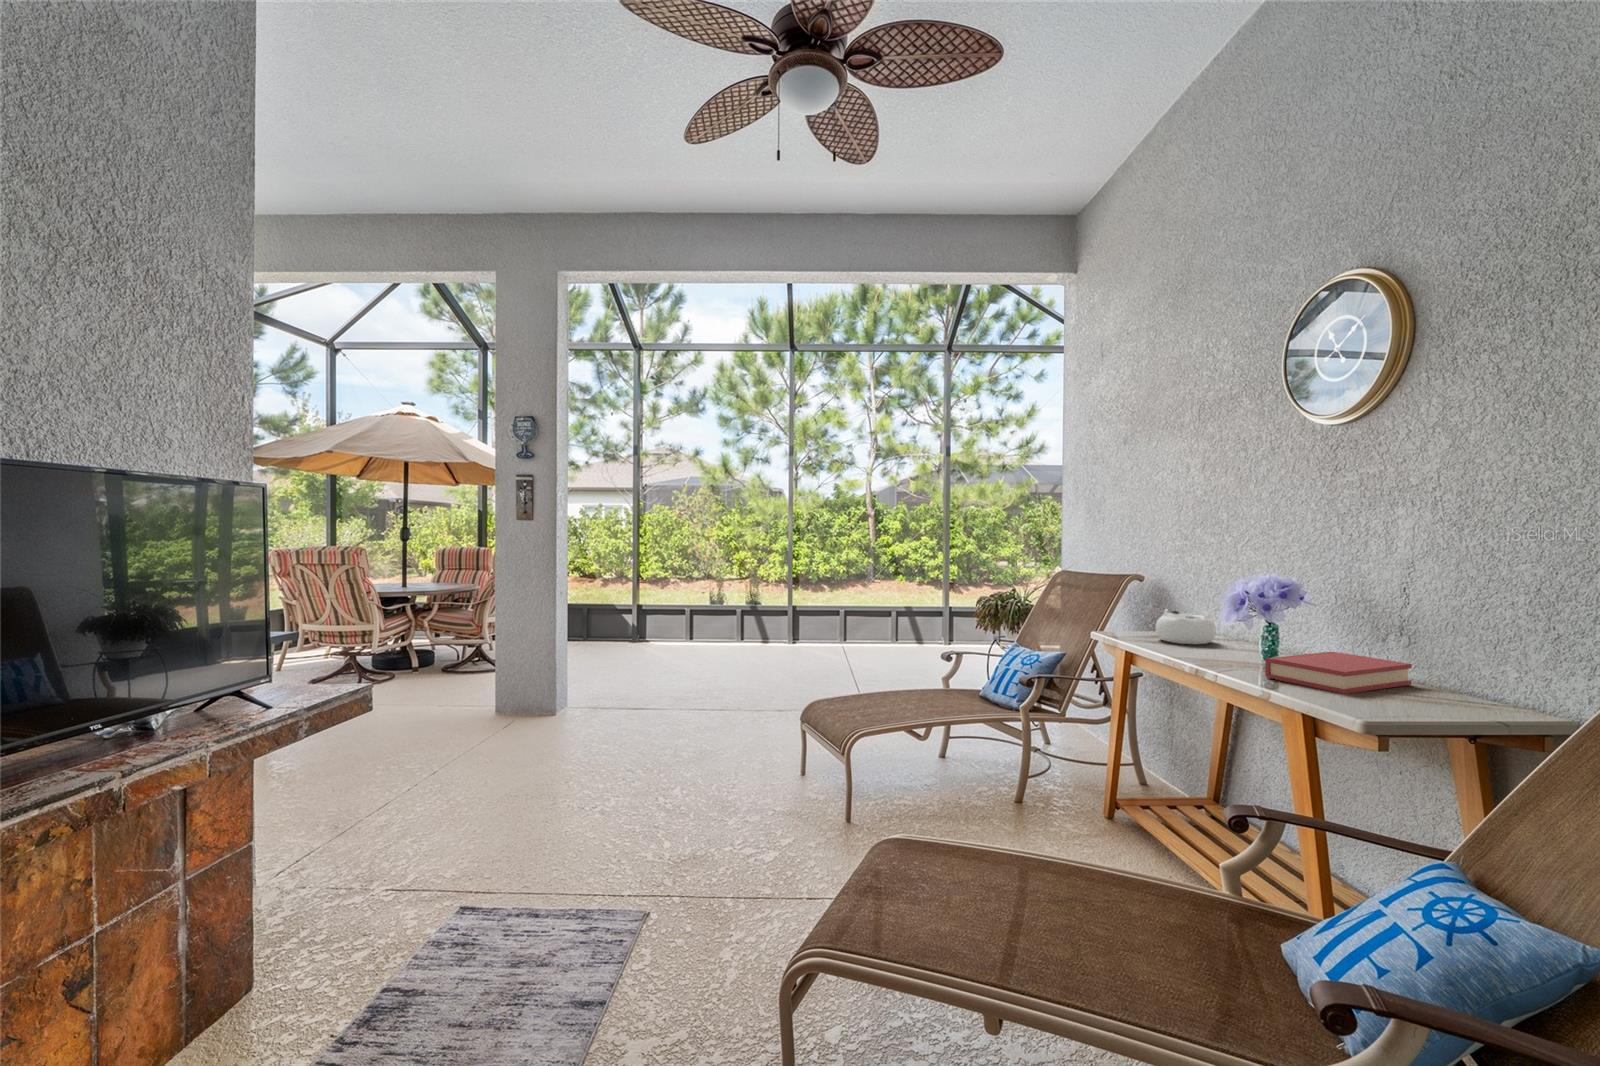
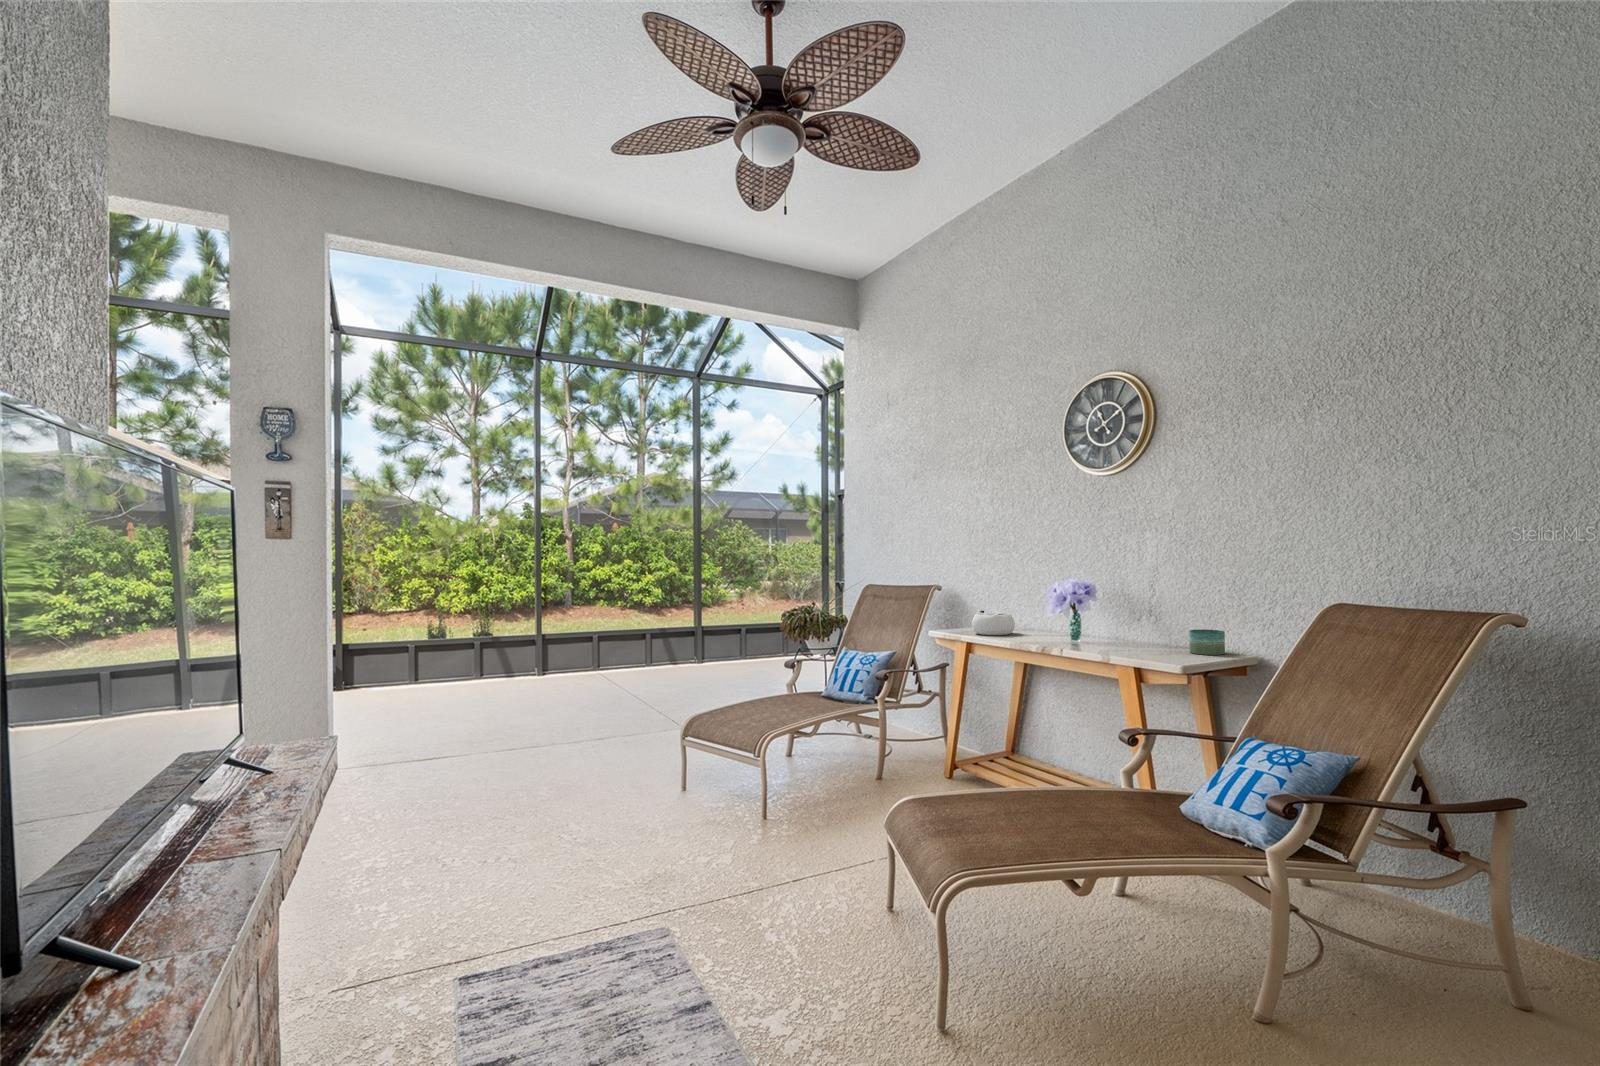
hardback book: present [1265,652,1412,694] -> none [1095,628,1166,653]
candle: none [1416,668,1484,713] -> present [1189,629,1225,655]

